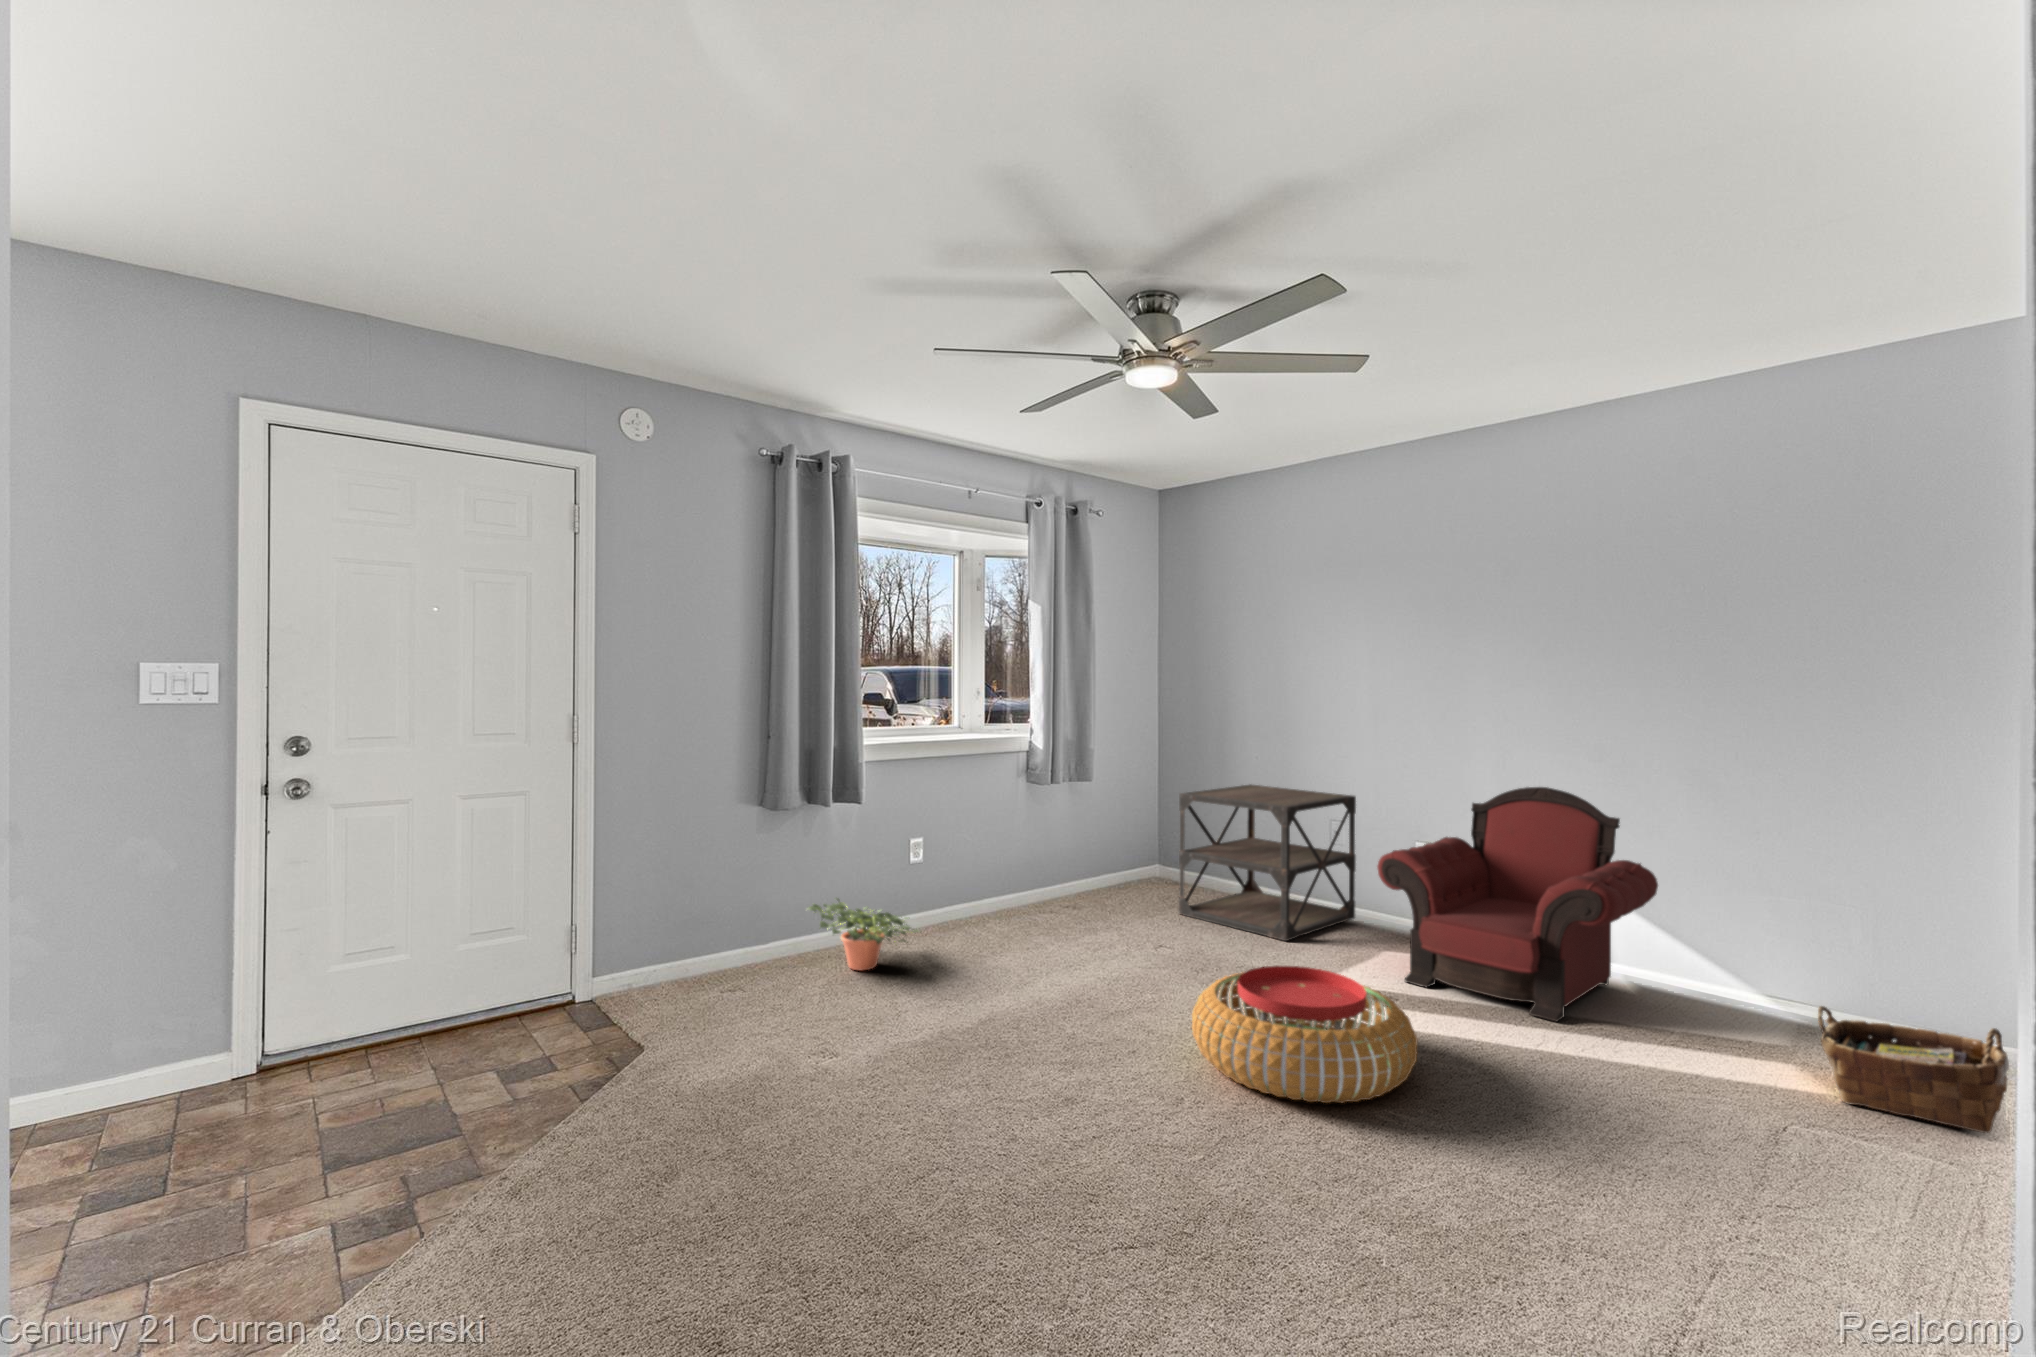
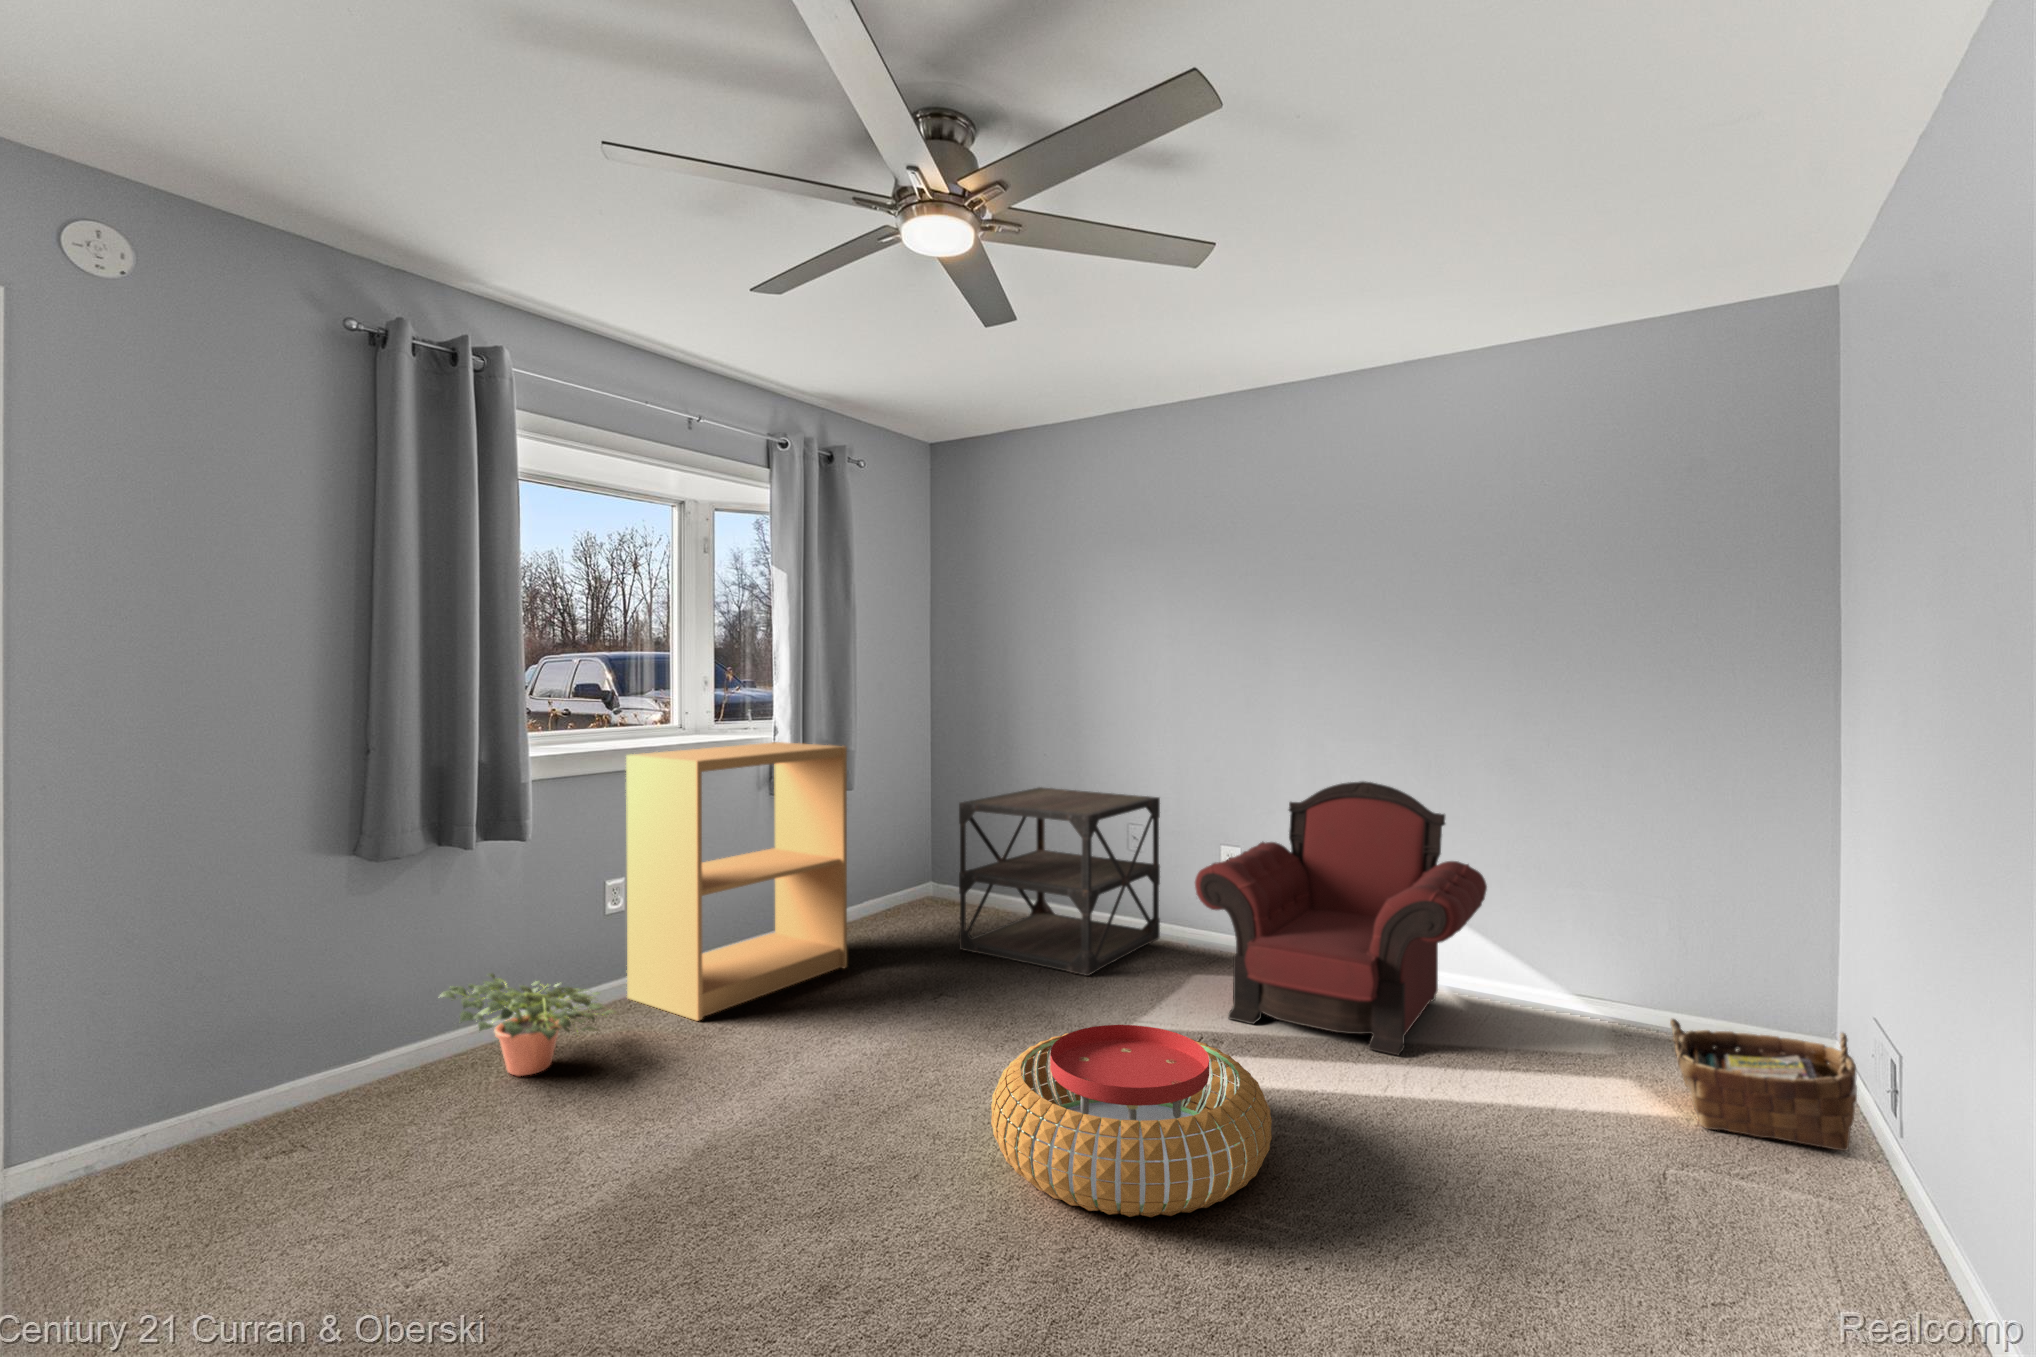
bookshelf: none [925,740,1088,947] -> present [626,742,847,1021]

